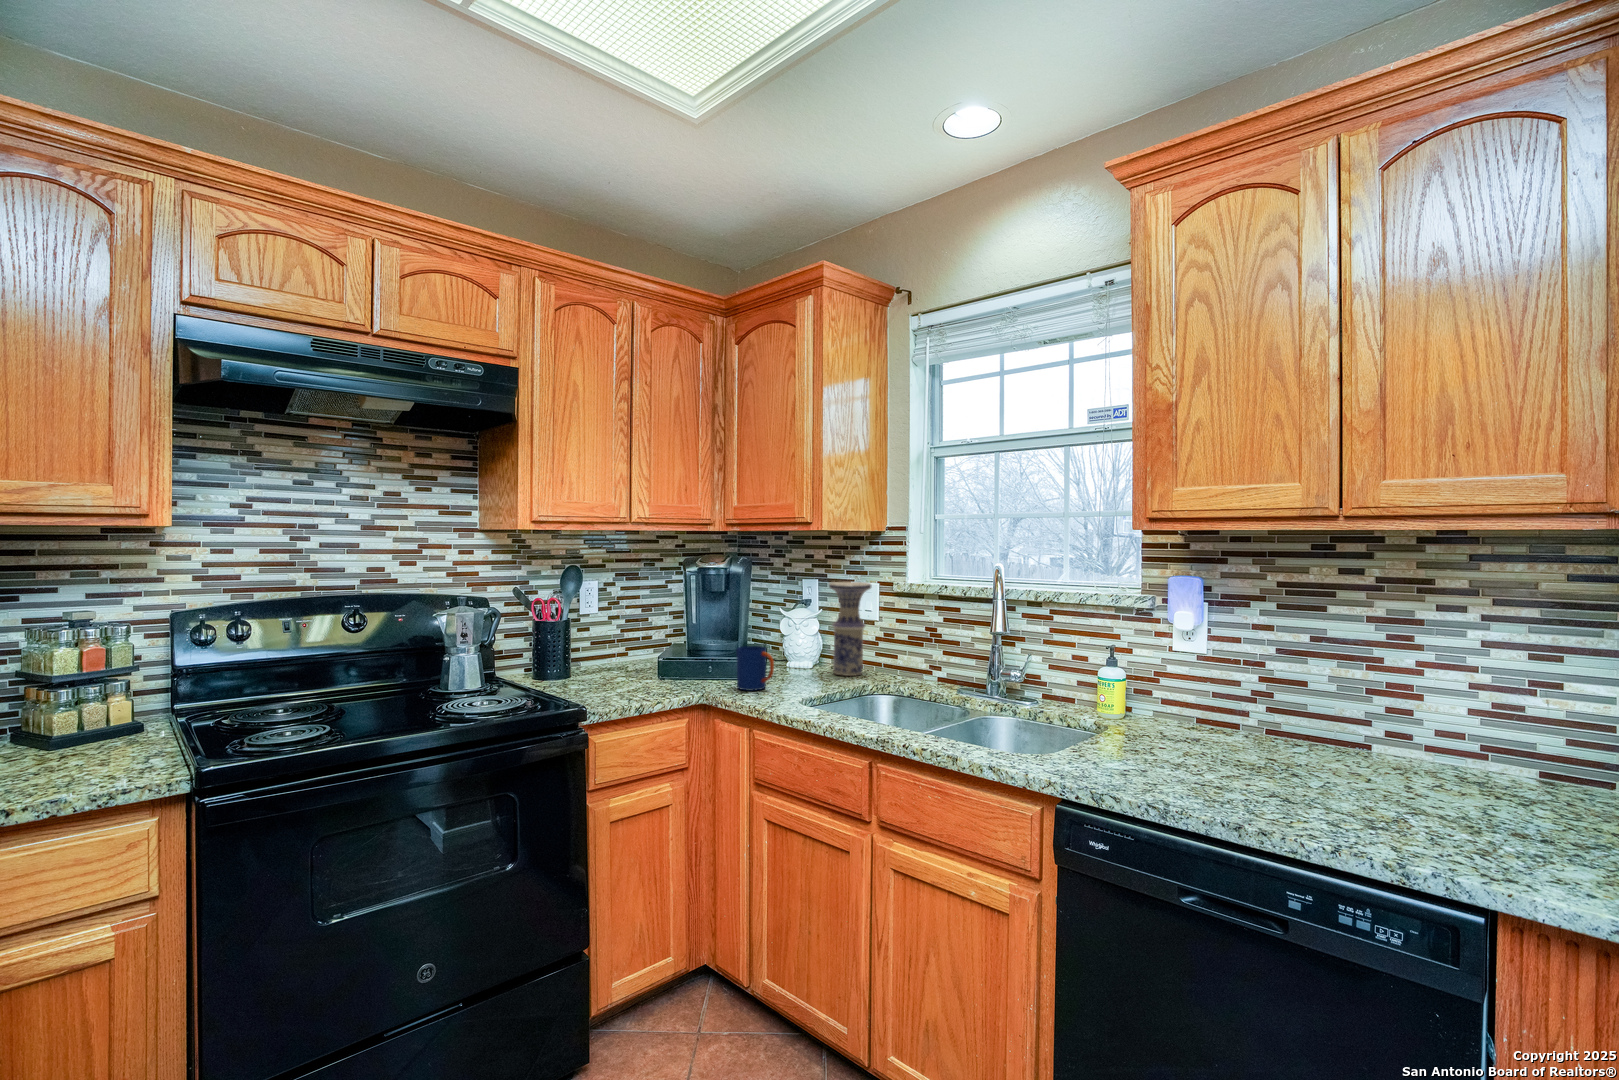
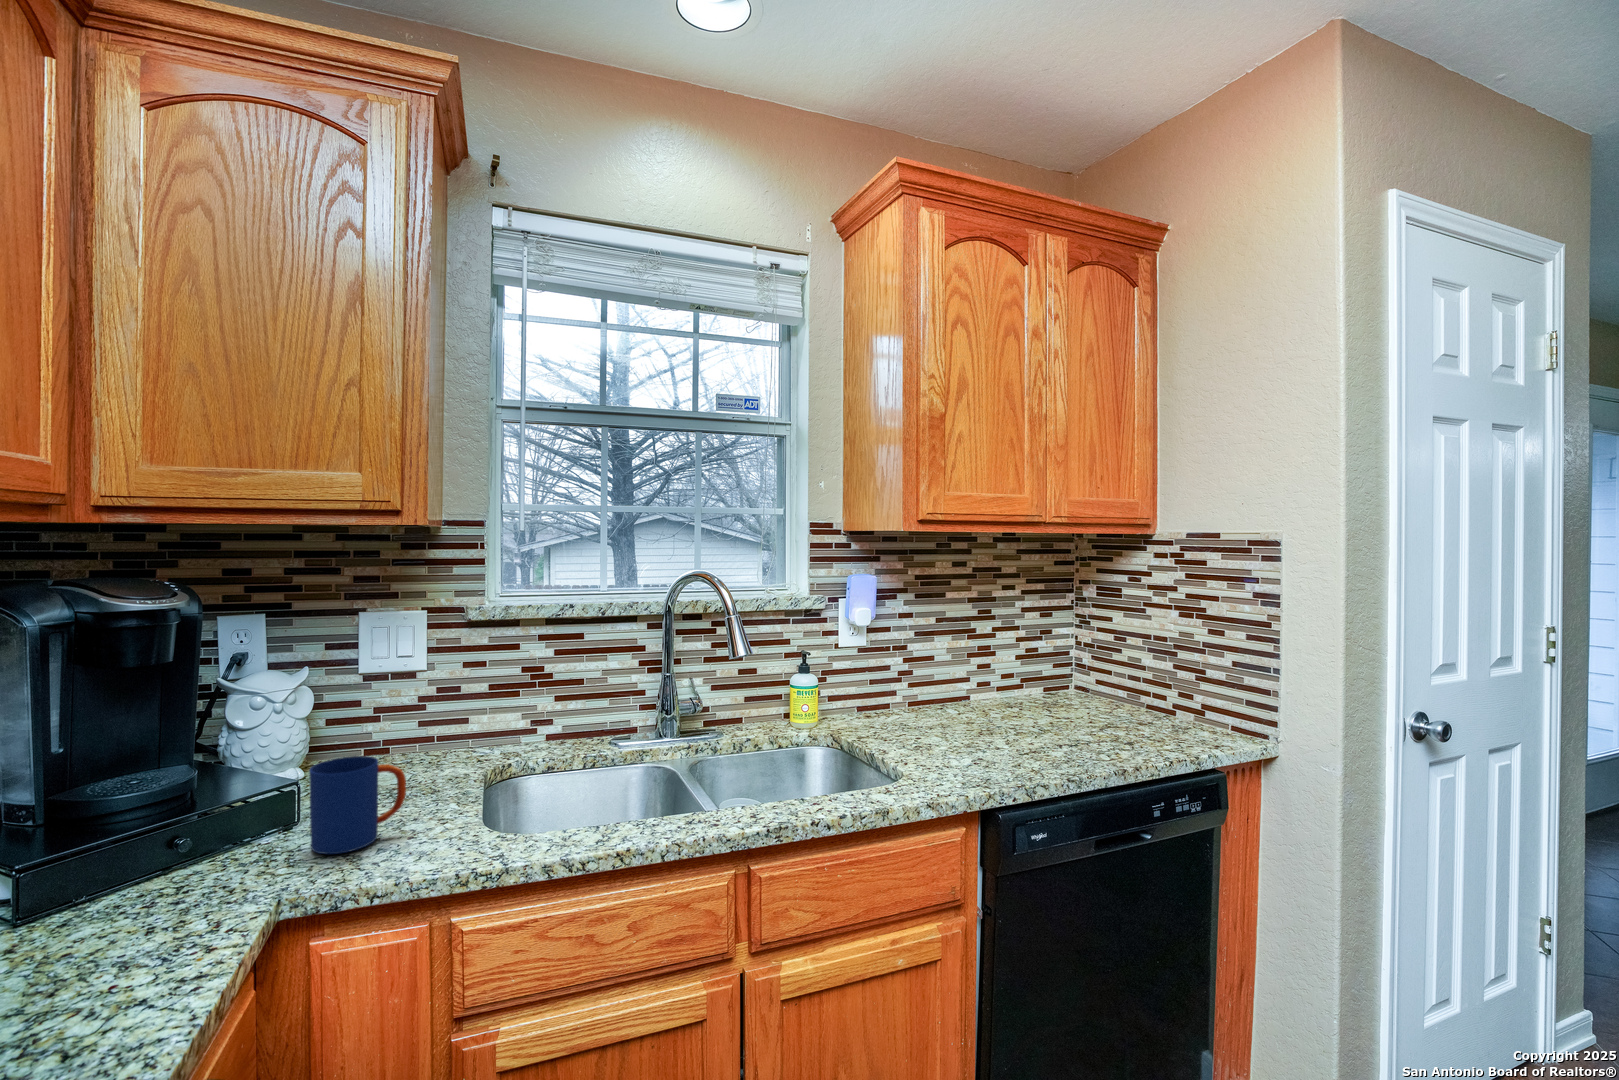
vase: present [829,582,872,676] -> none [371,612,450,772]

